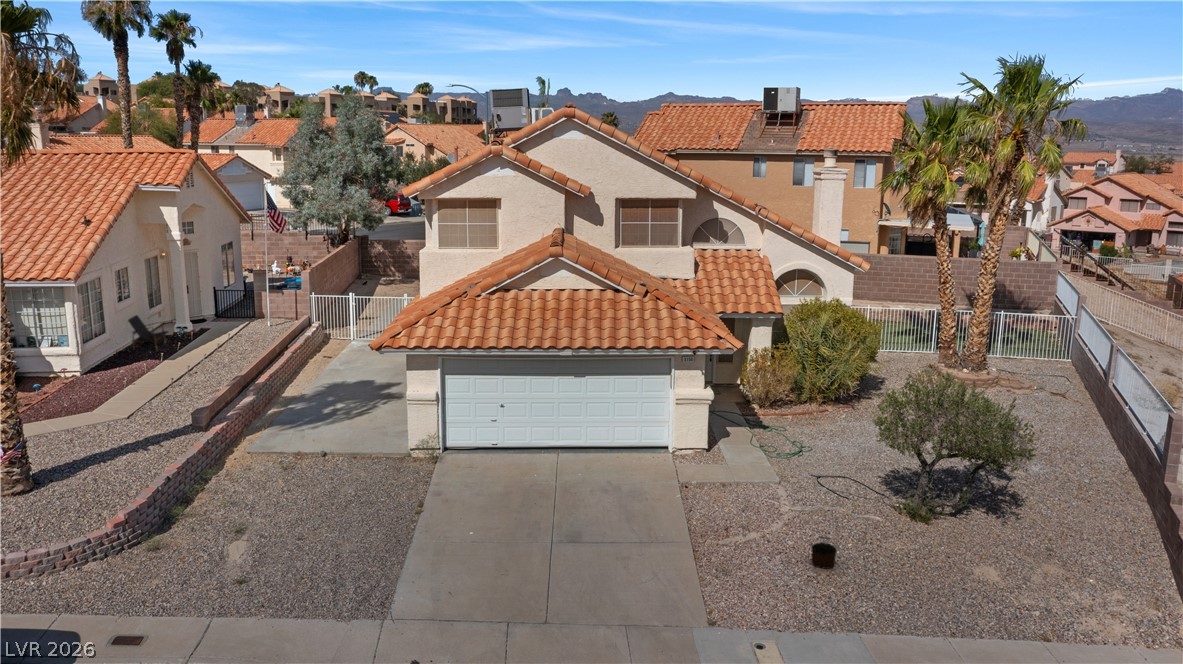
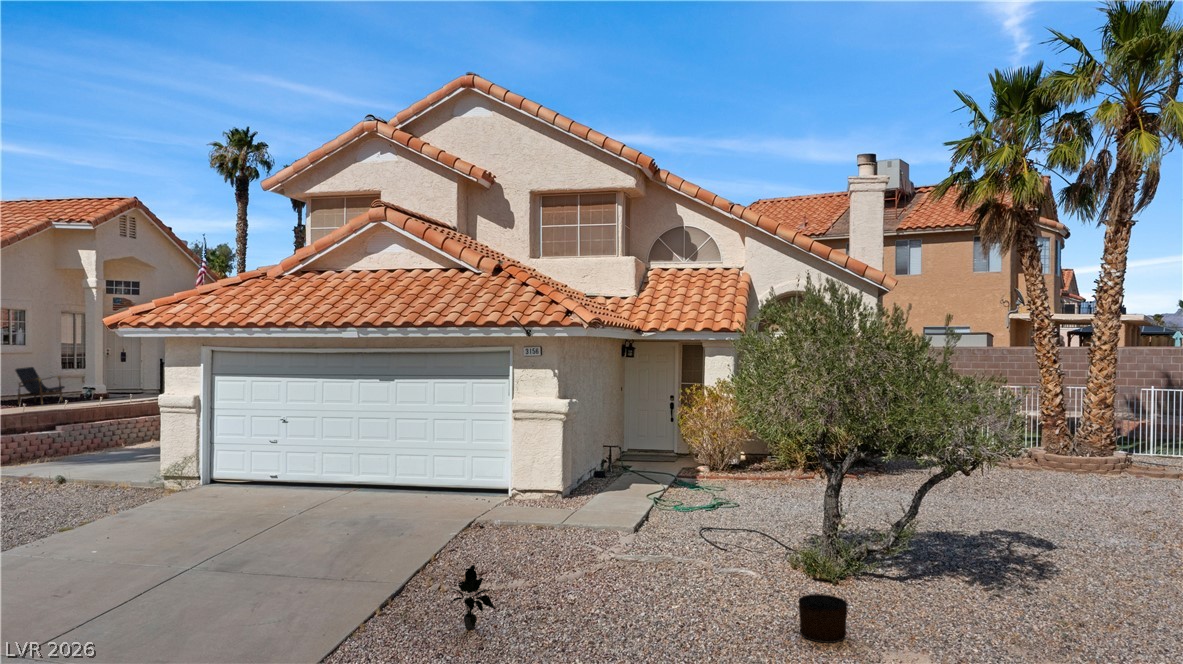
potted plant: none [755,531,777,563] -> present [449,565,495,630]
bucket: present [812,537,837,569] -> present [799,578,847,643]

